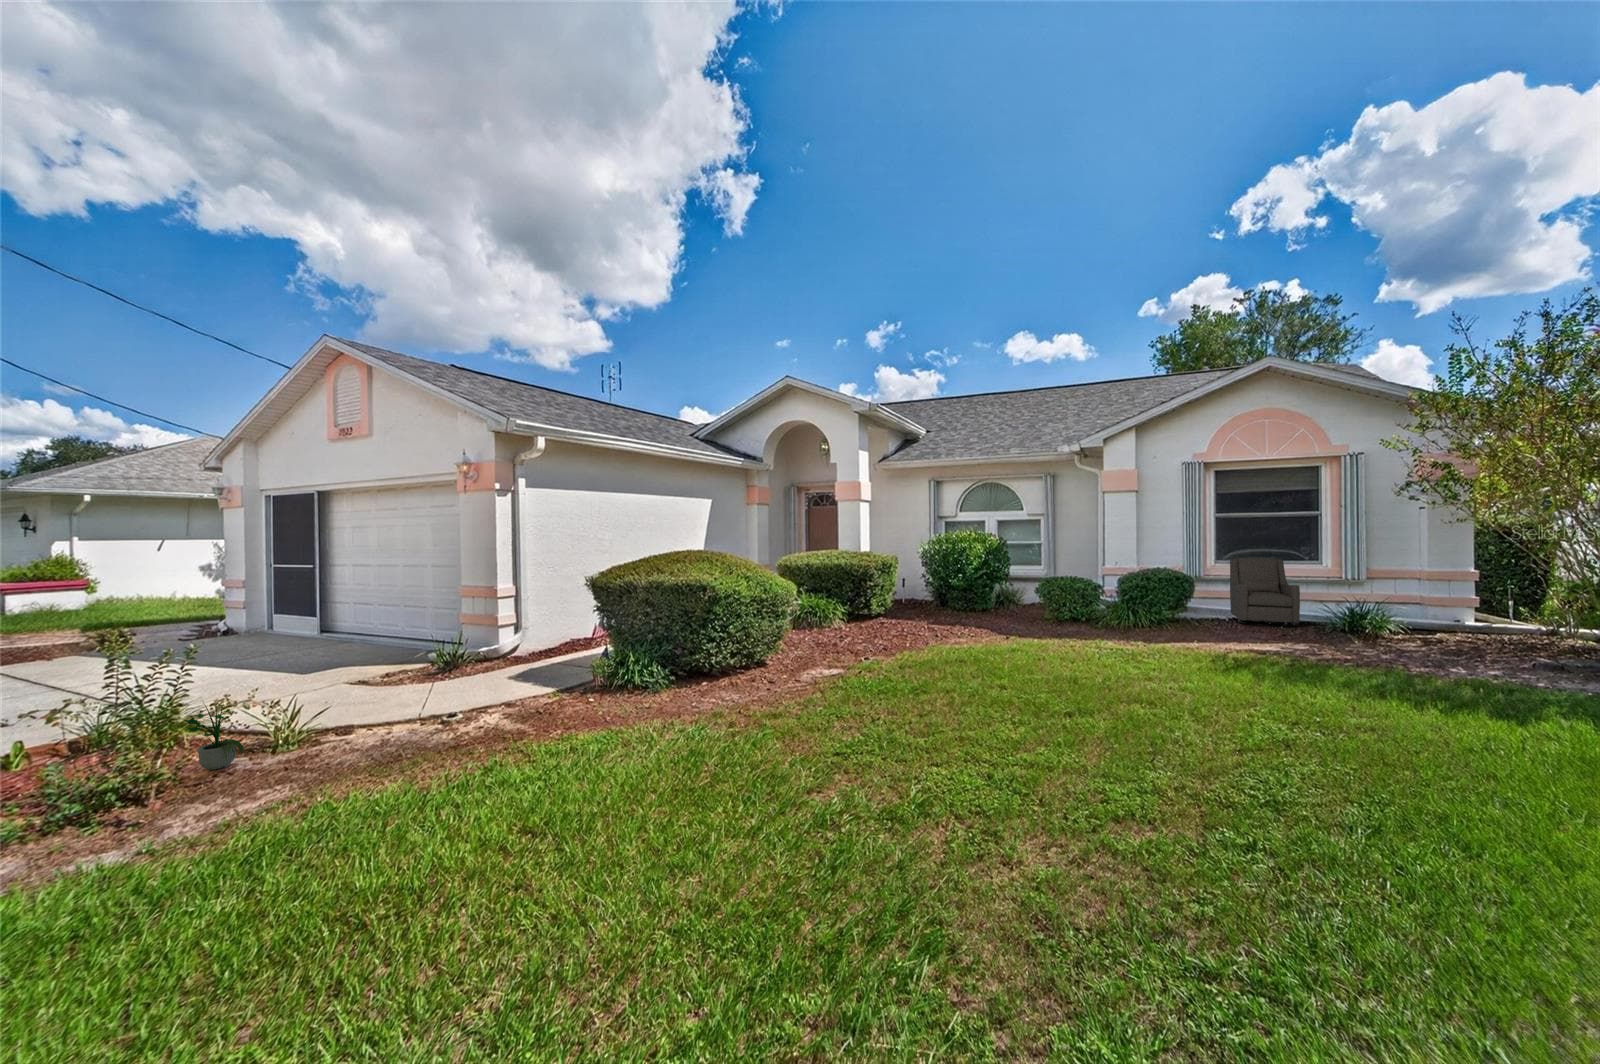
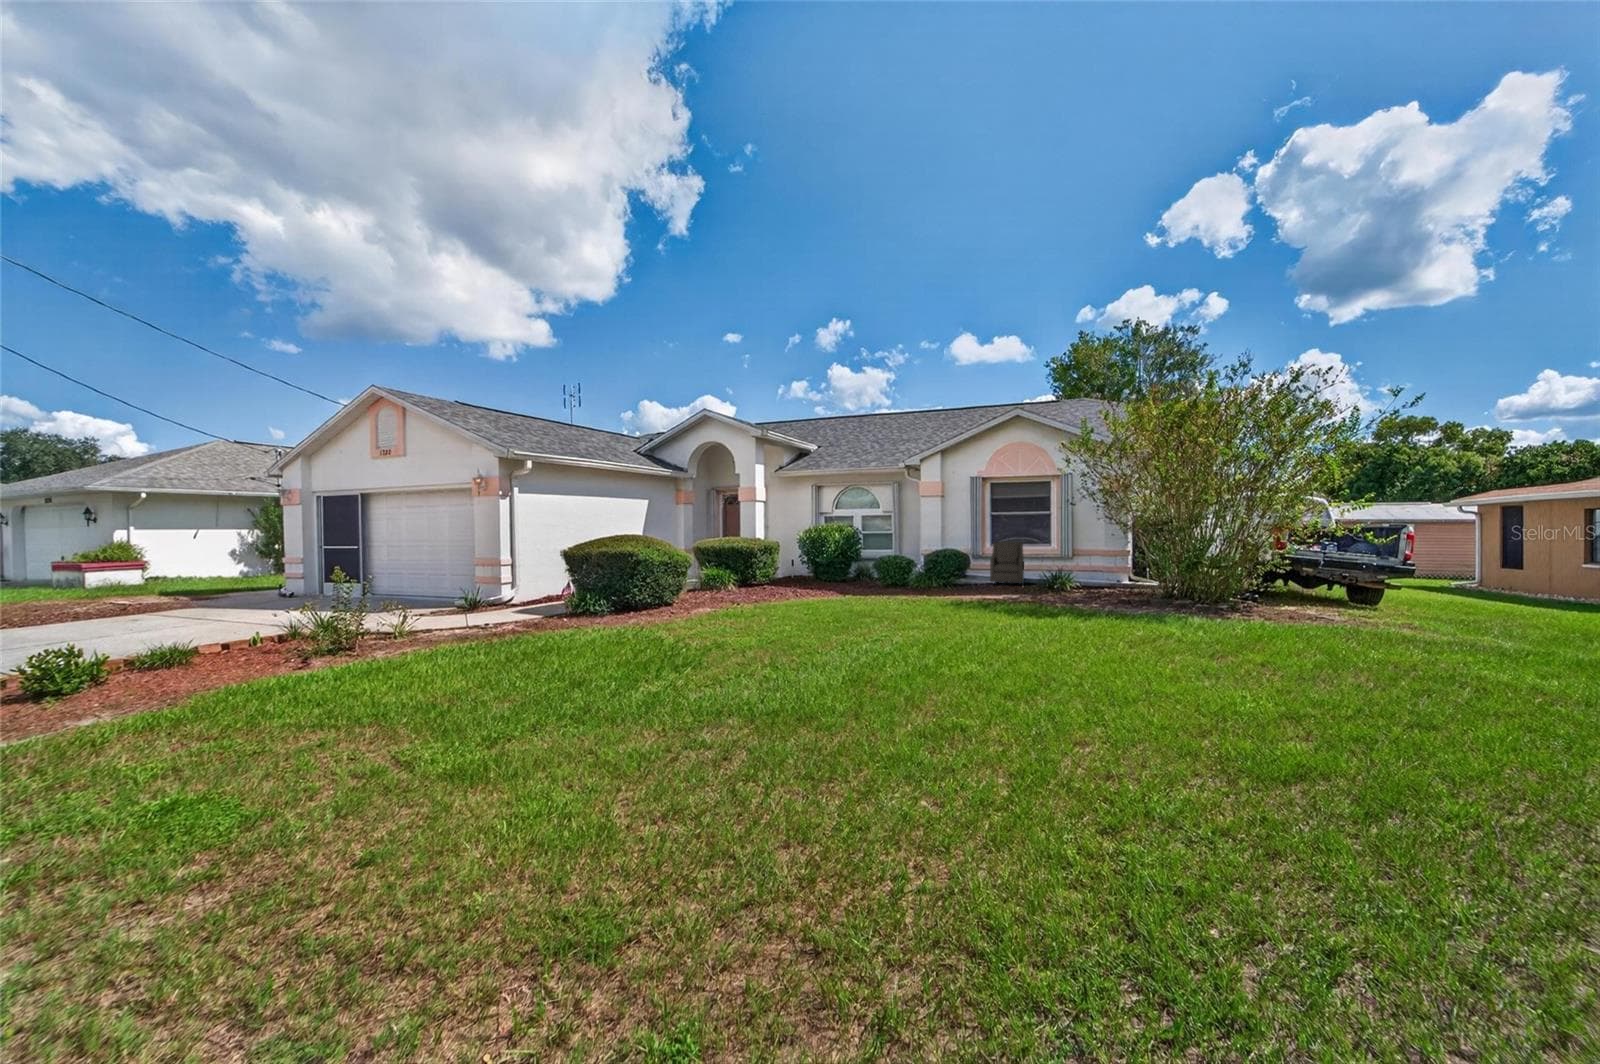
potted plant: present [183,702,245,770] -> none [358,603,387,641]

